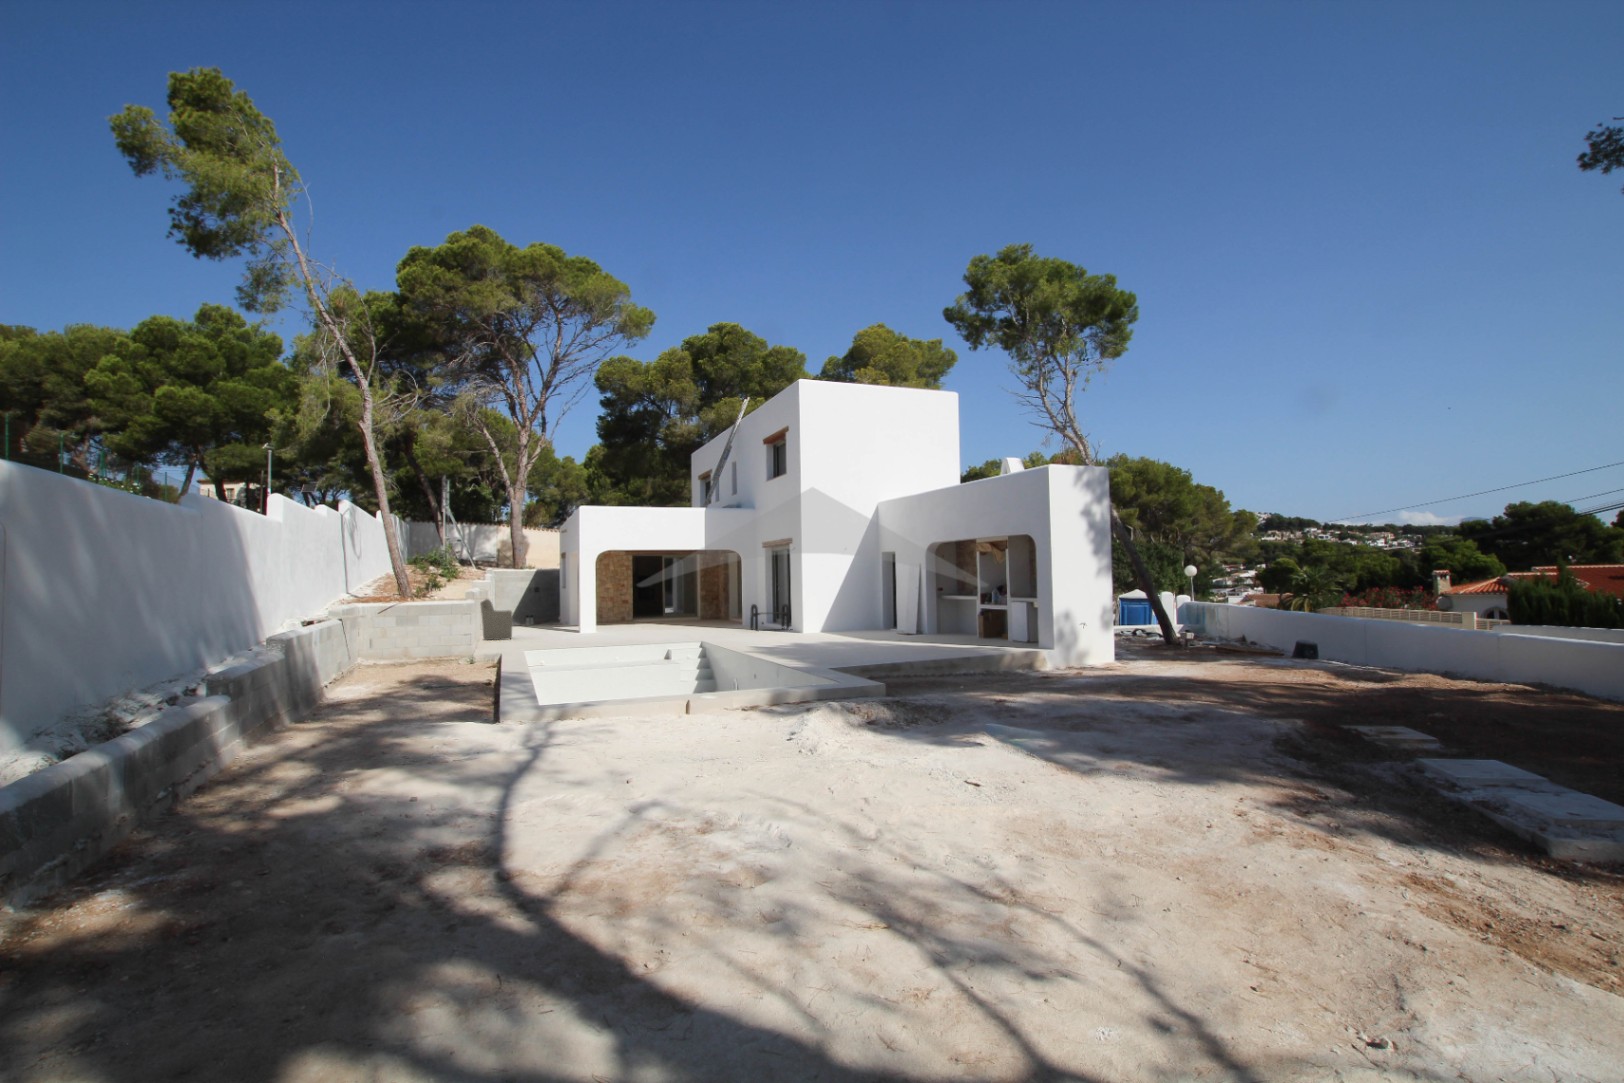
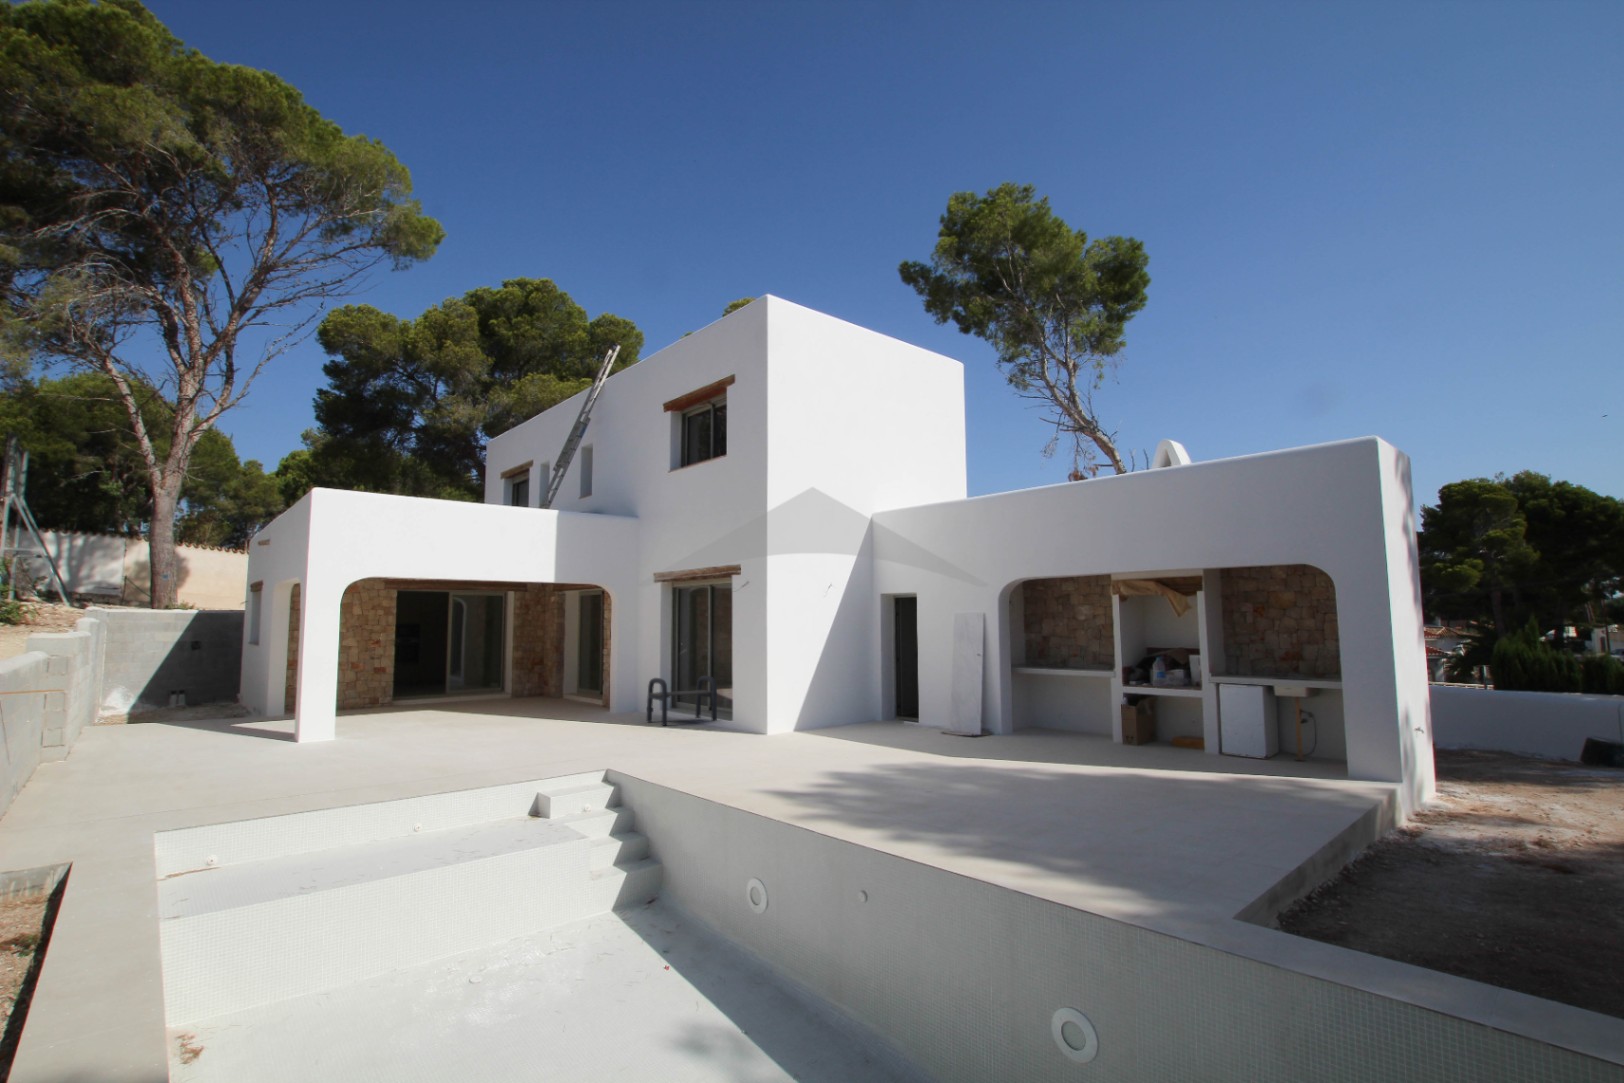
chair: present [480,599,513,640] -> none [41,684,137,788]

